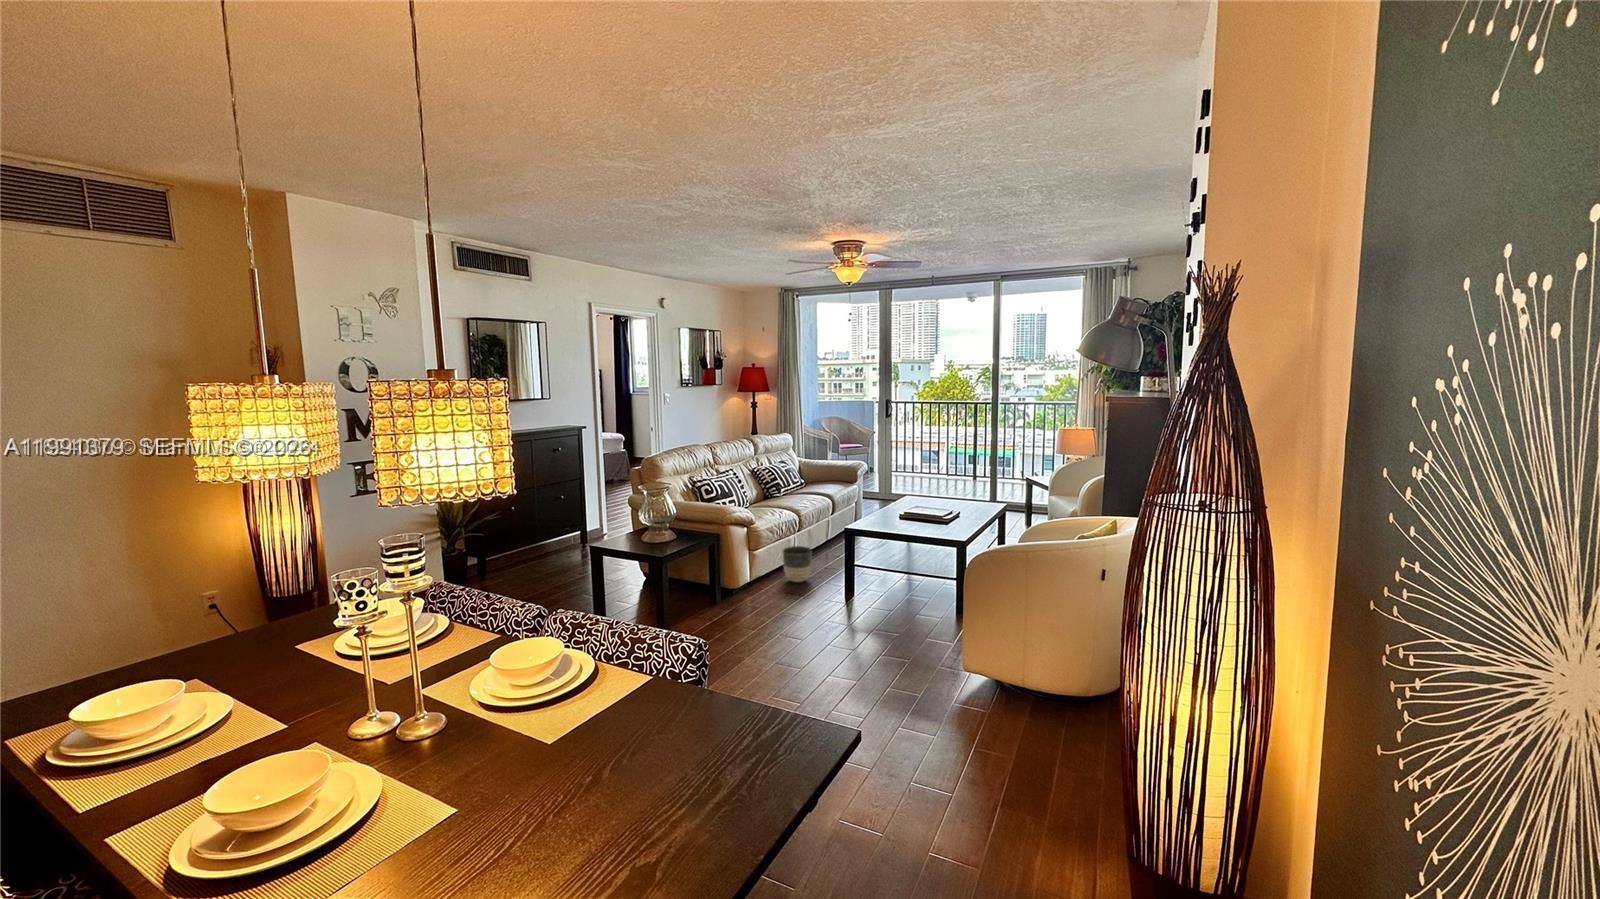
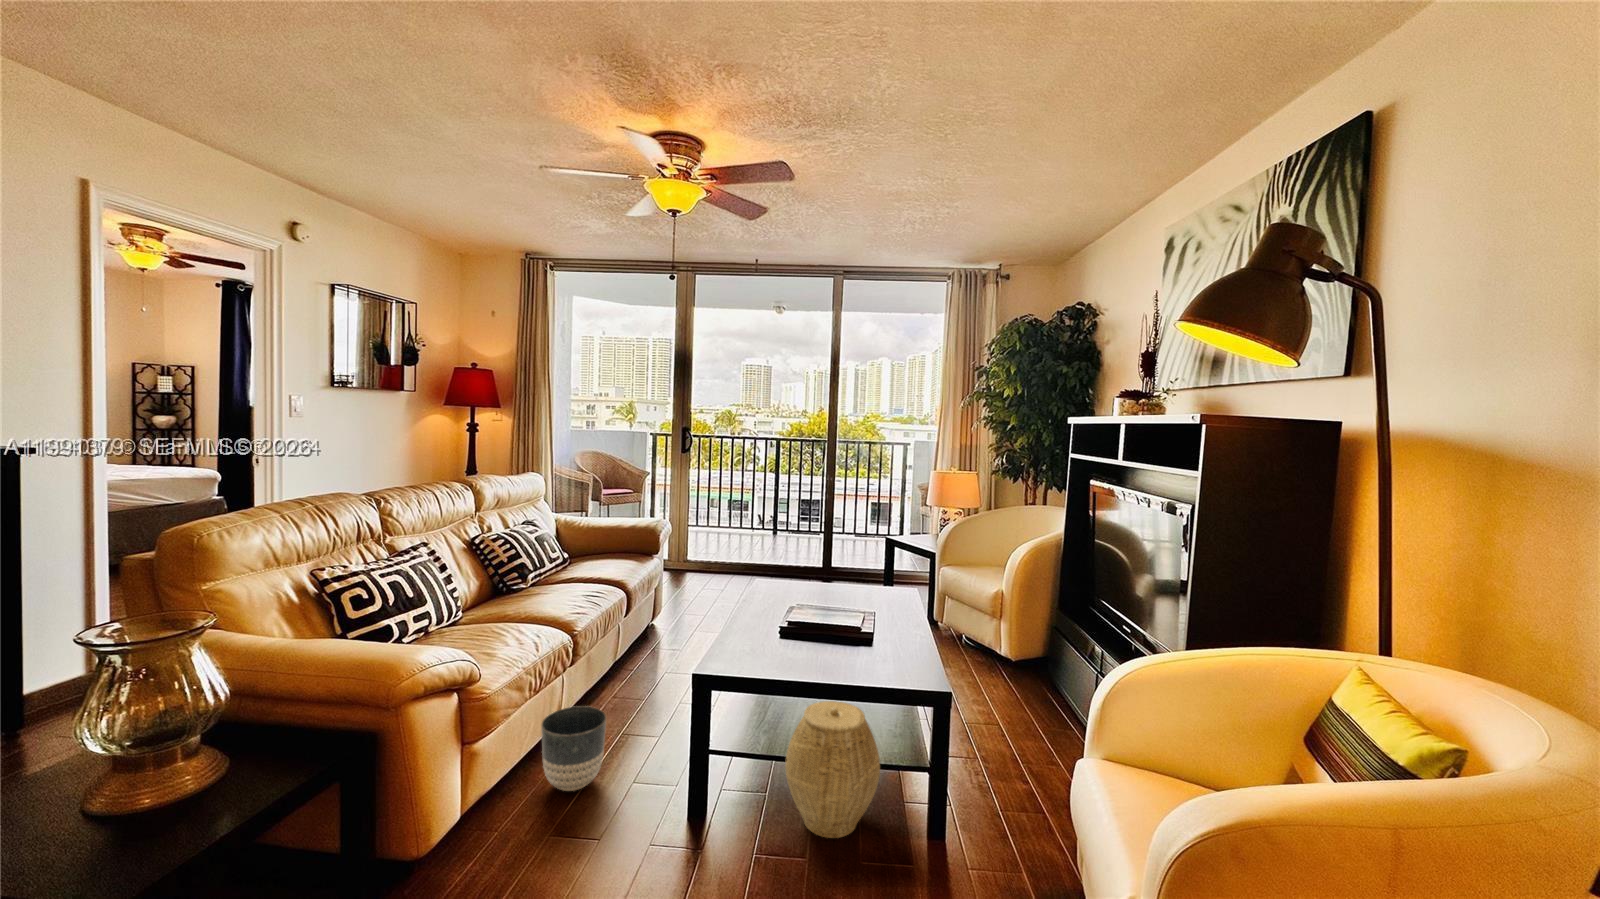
woven basket: none [890,547,938,609] -> present [785,701,880,838]

